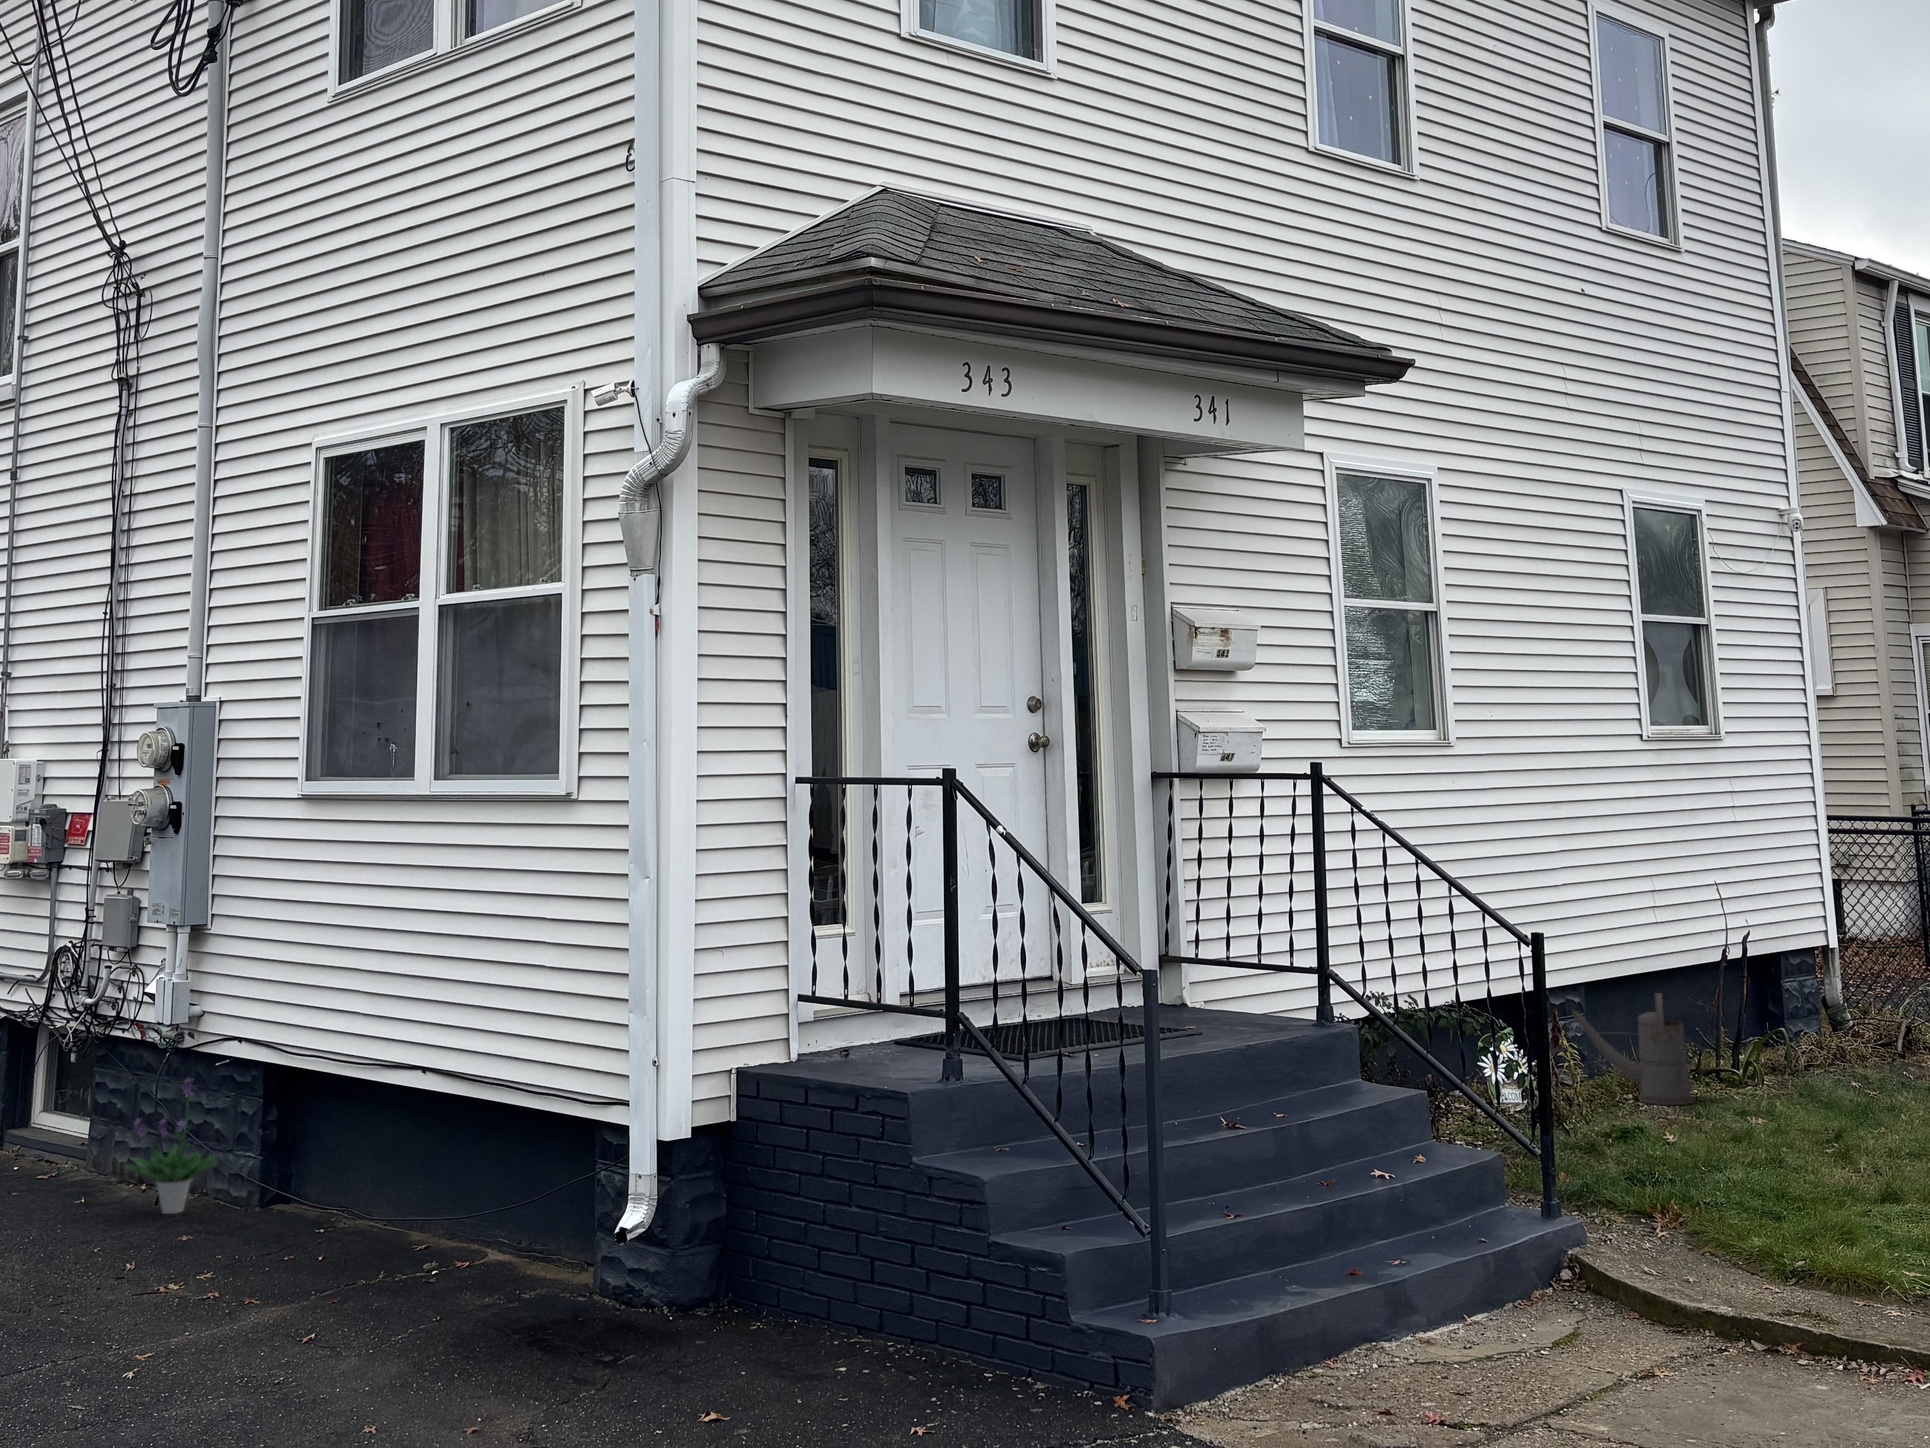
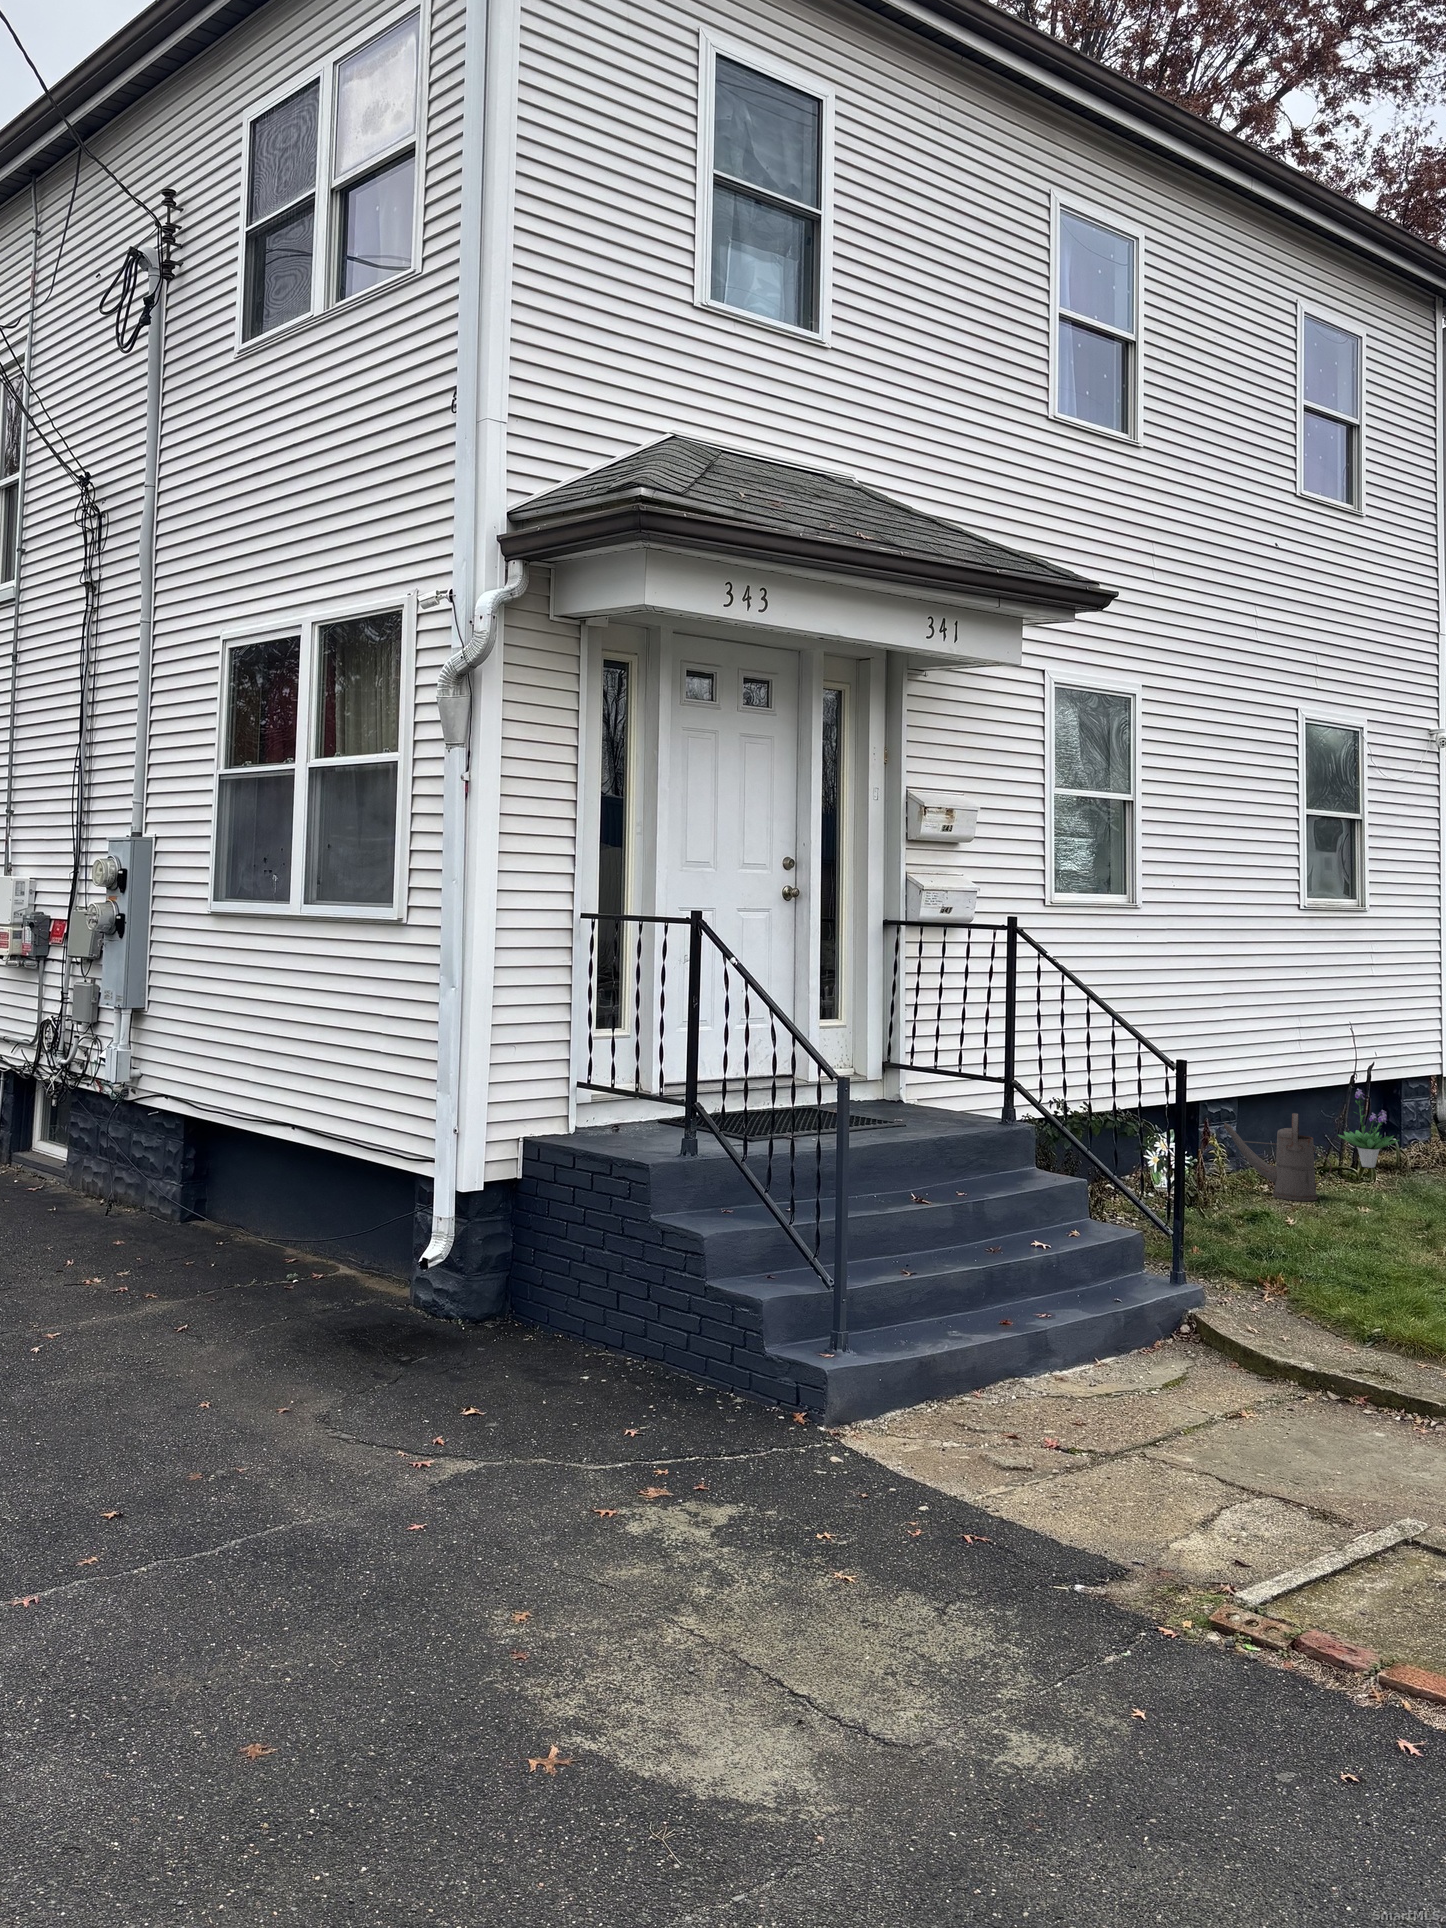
potted plant: present [125,1079,218,1214] -> present [1338,1089,1399,1168]

